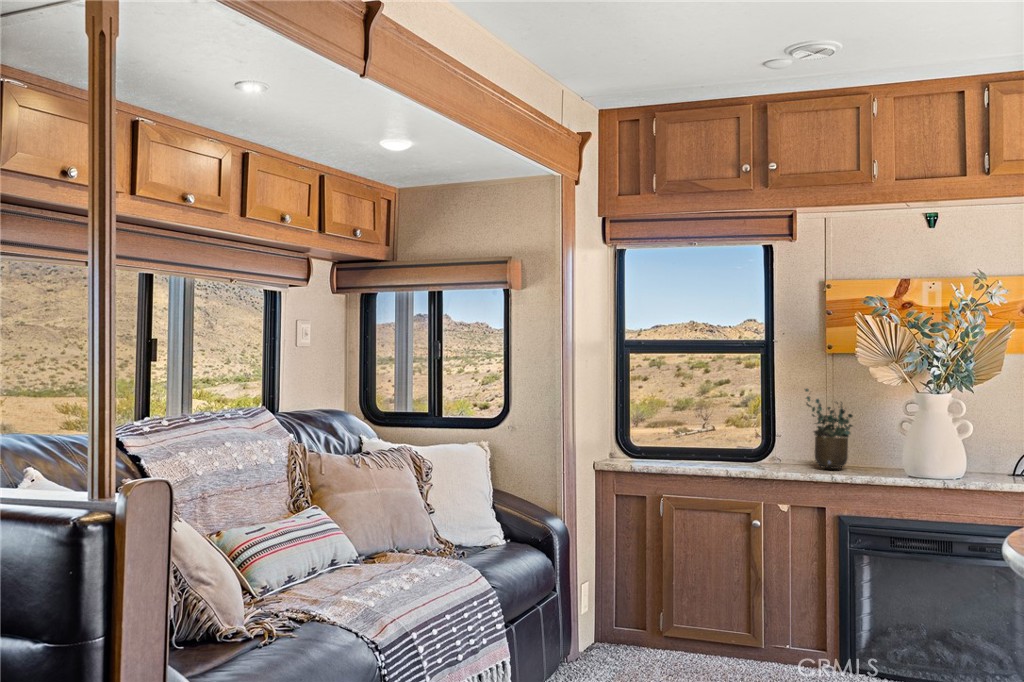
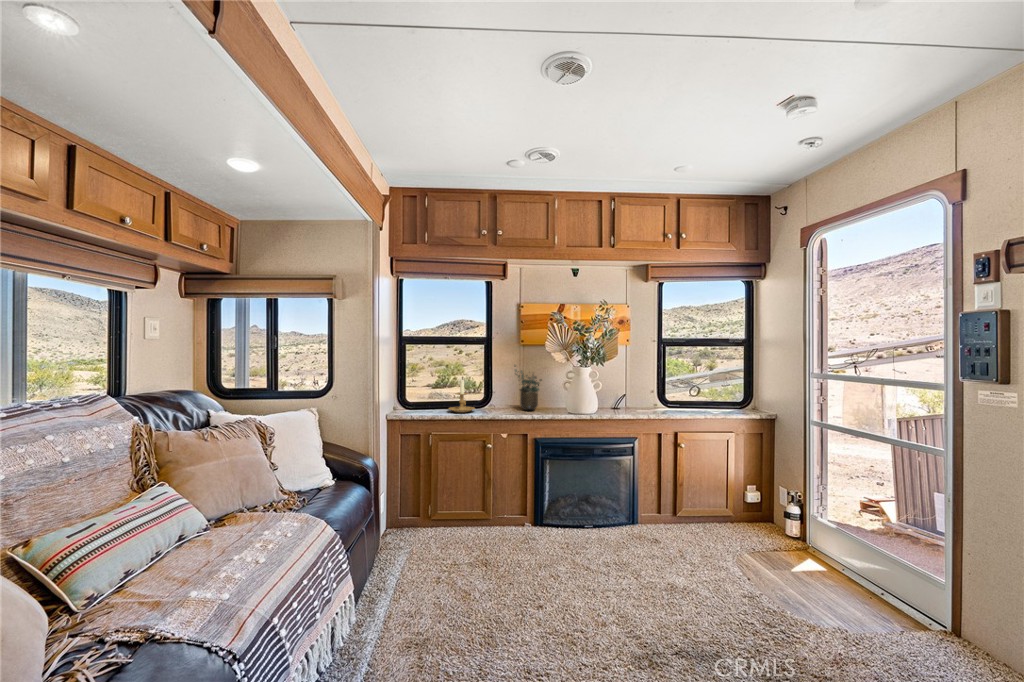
candle holder: none [688,409,733,466] -> present [449,379,475,413]

